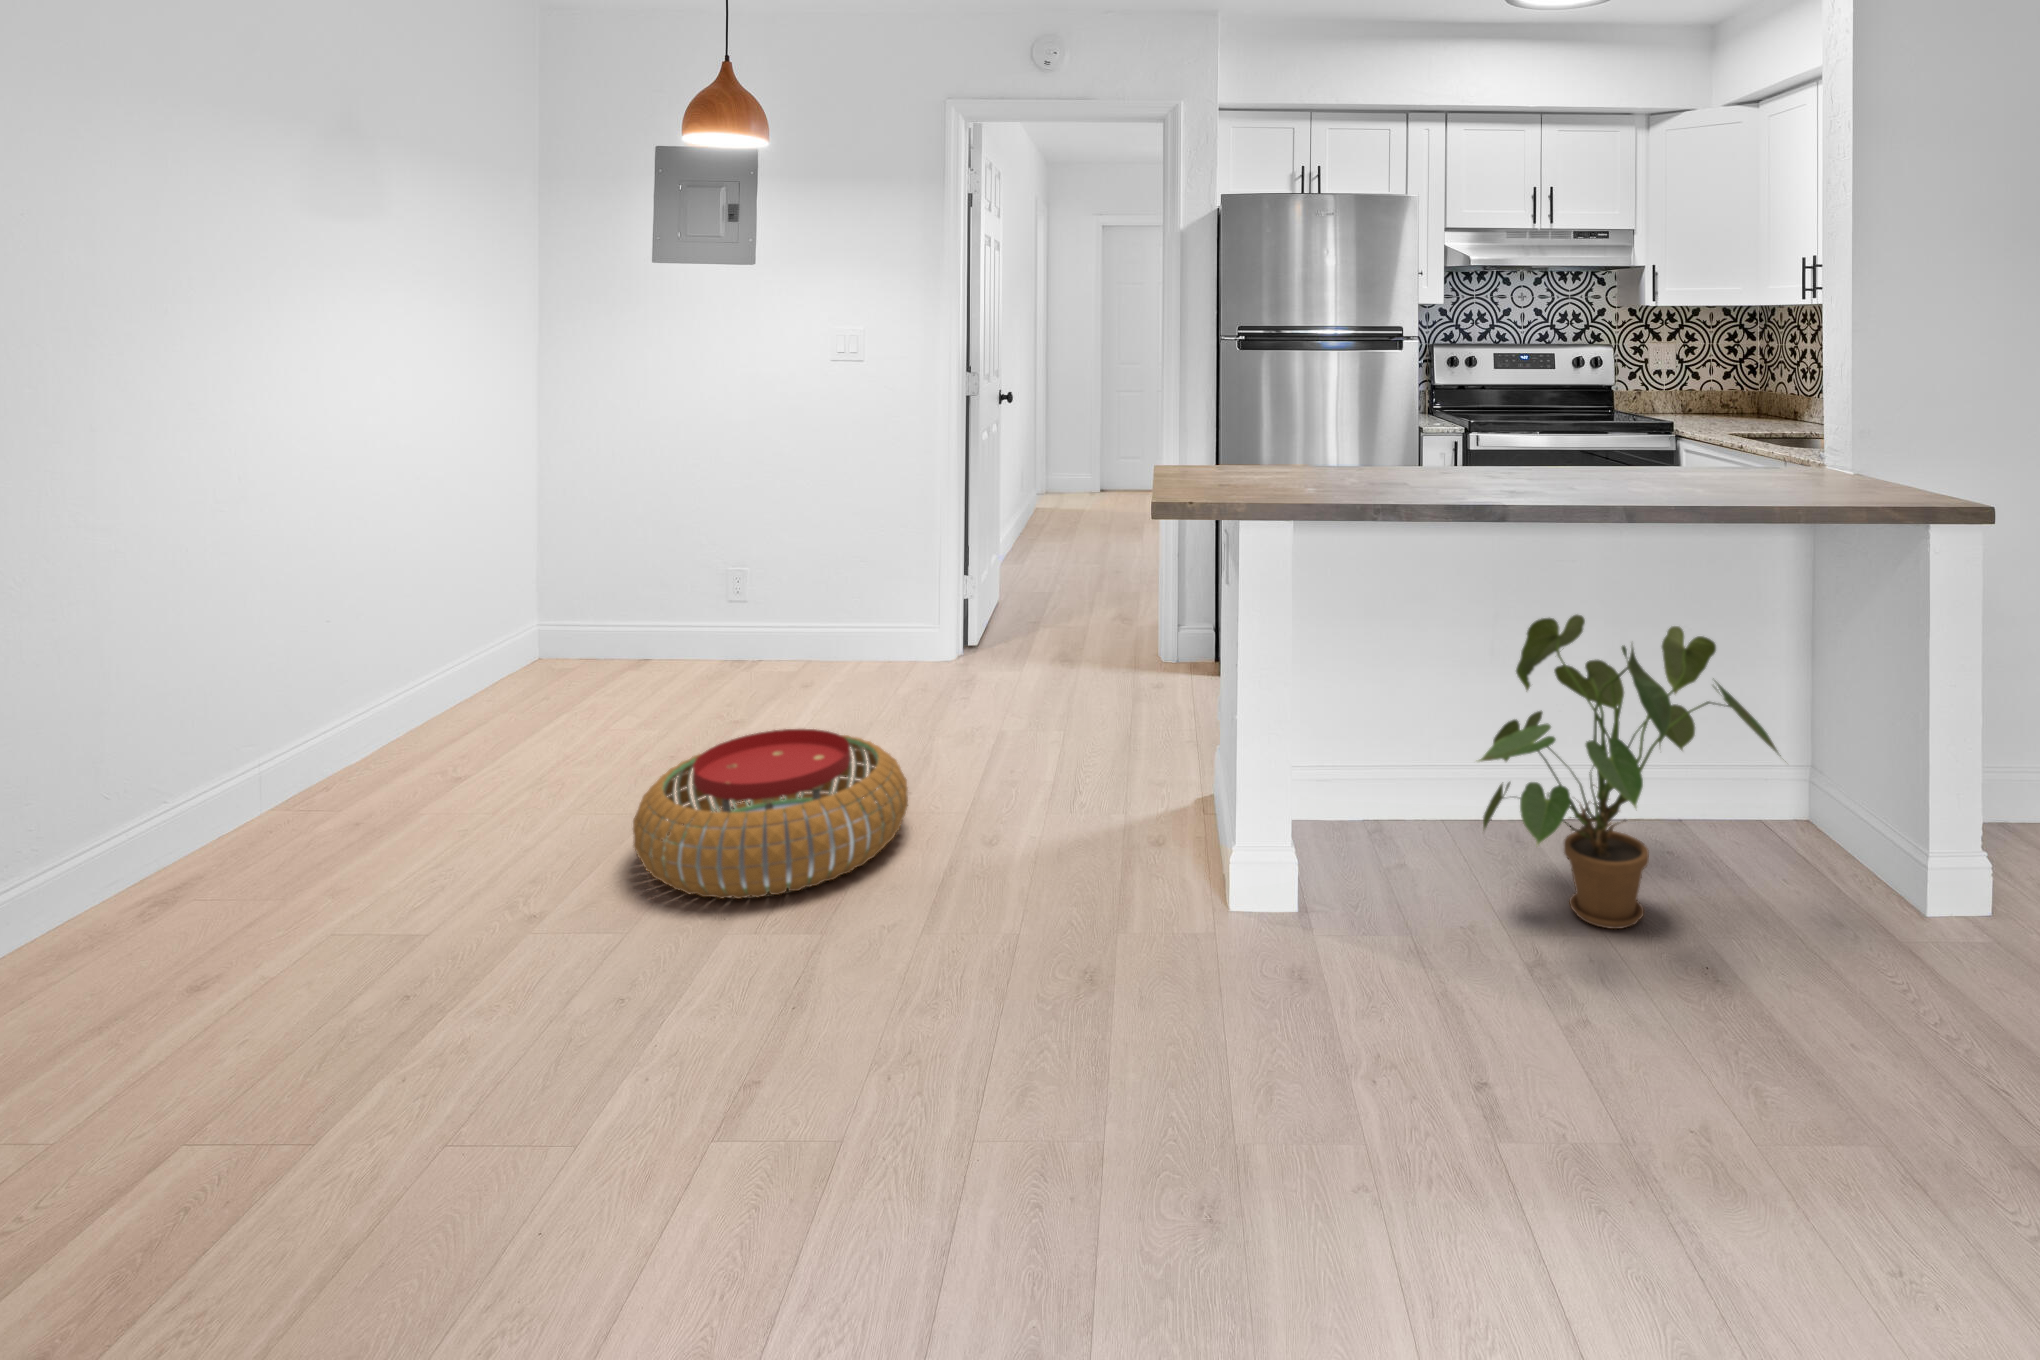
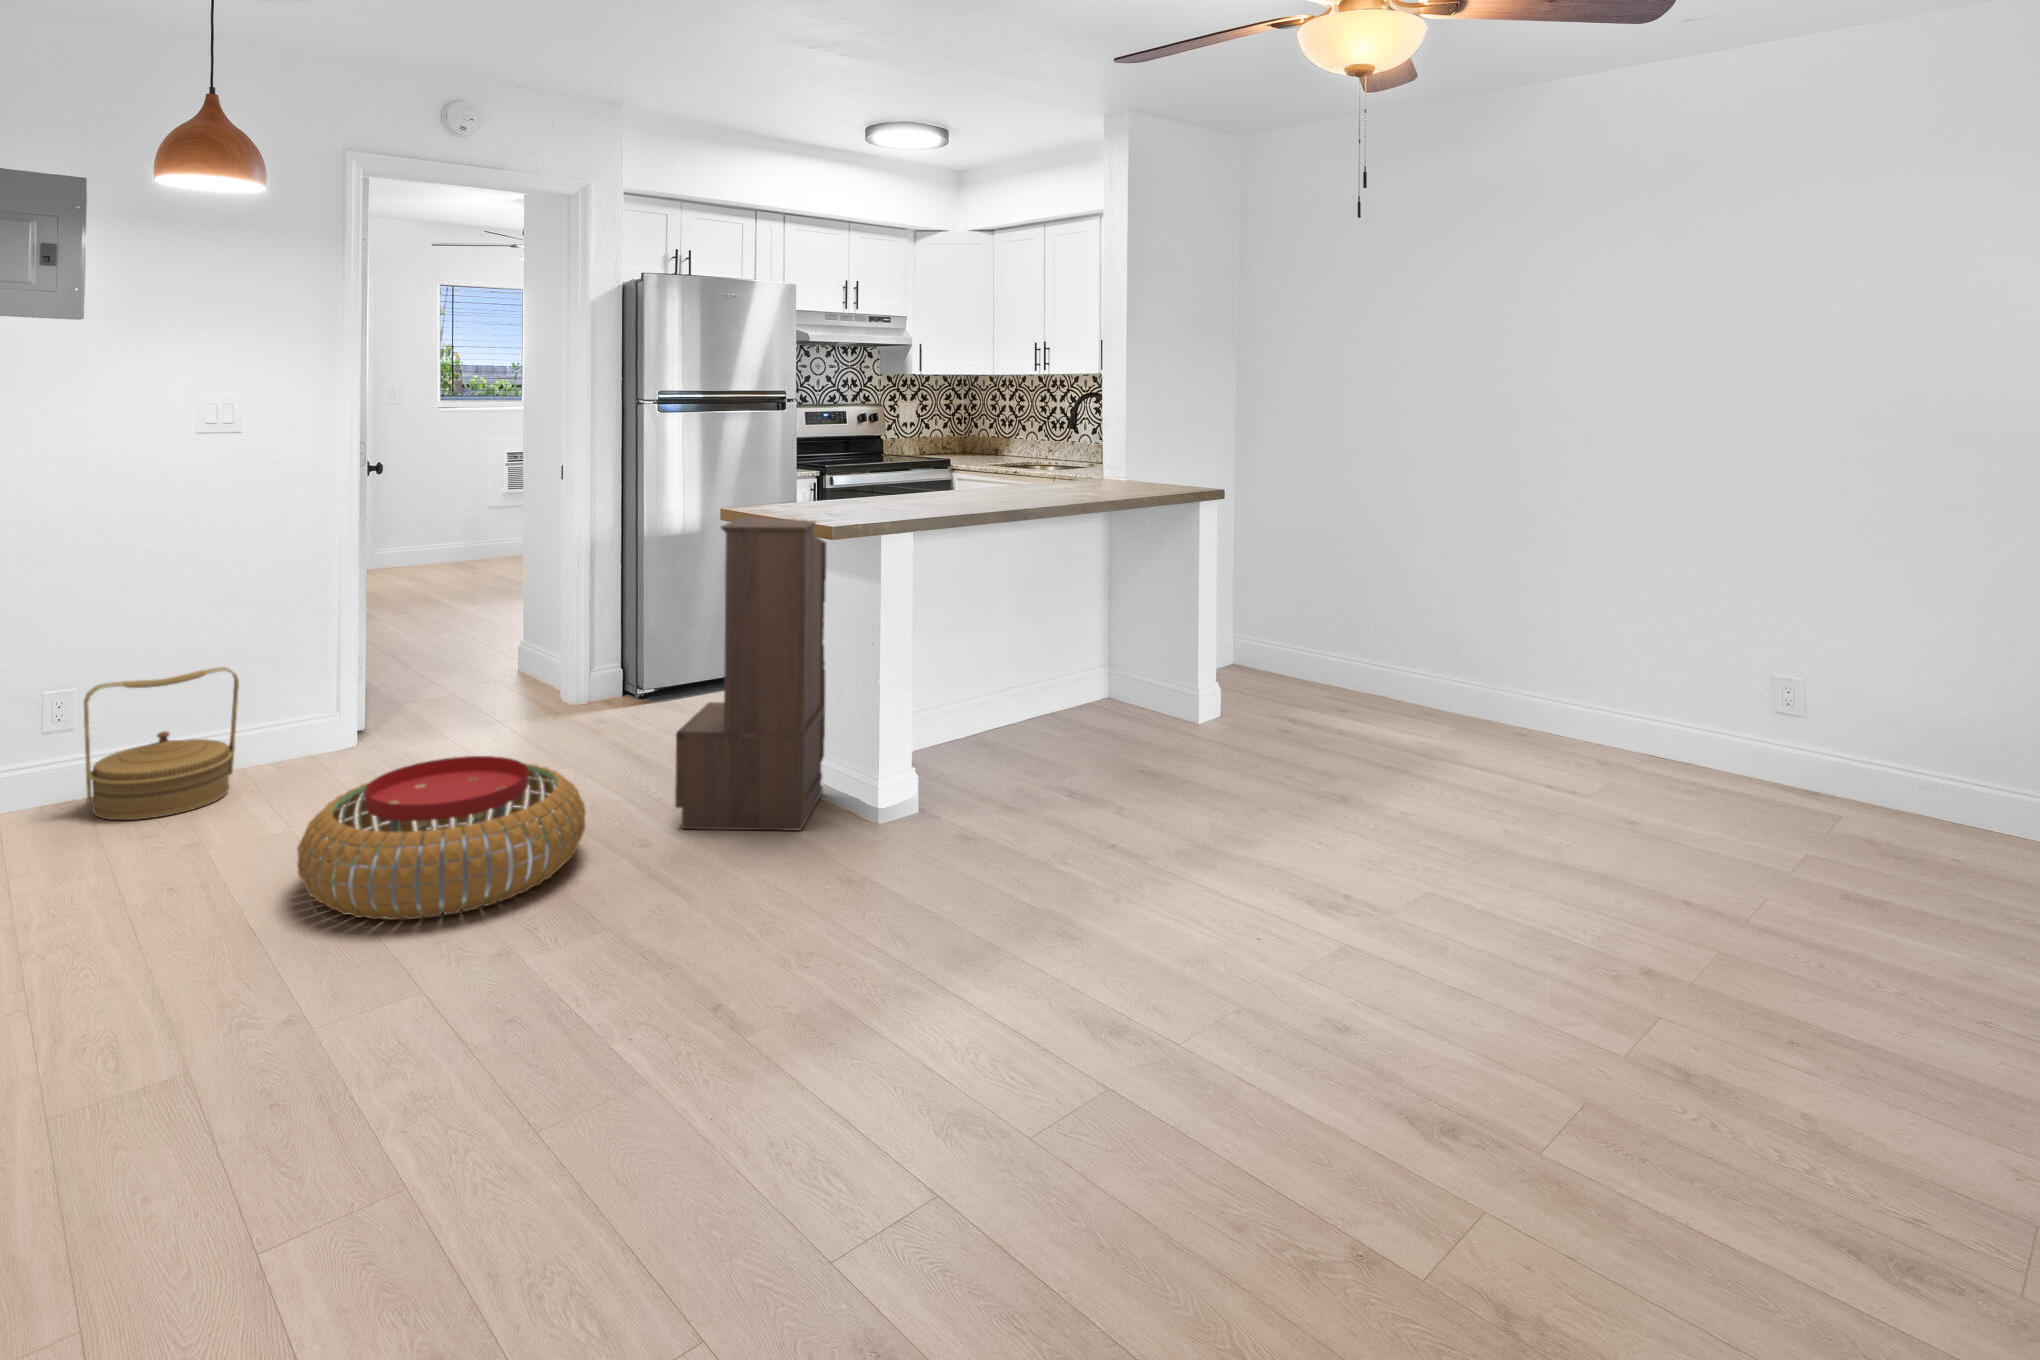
bookshelf: none [988,507,1186,915] -> present [675,517,827,831]
woven basket: none [703,597,816,720] -> present [84,667,239,820]
house plant: present [1479,615,1781,929] -> none [1000,567,1172,754]

